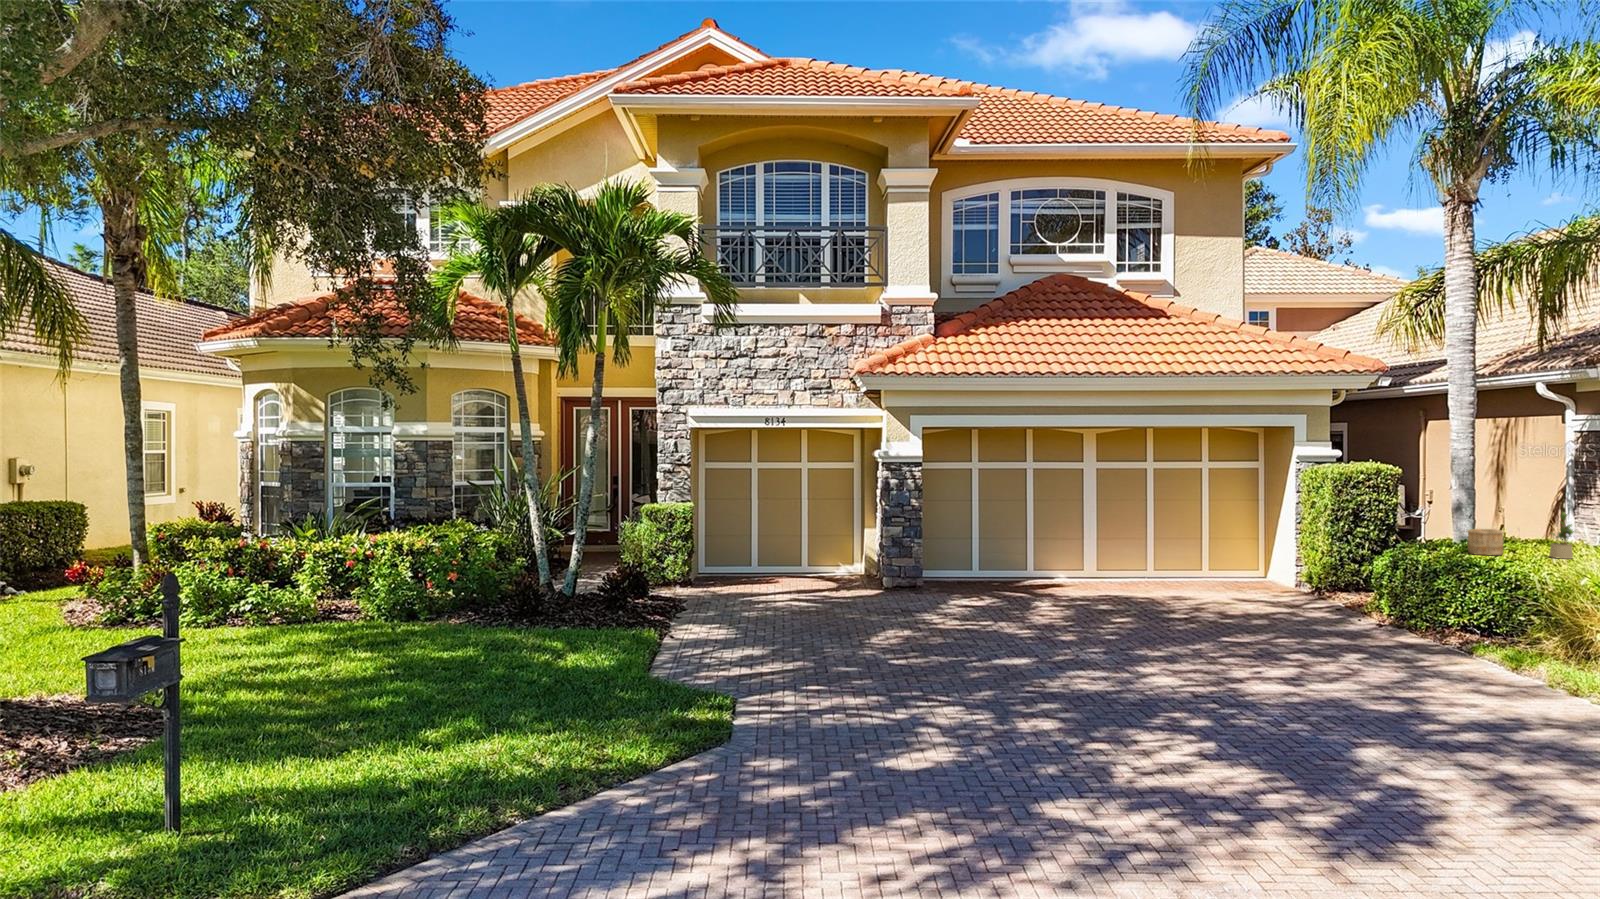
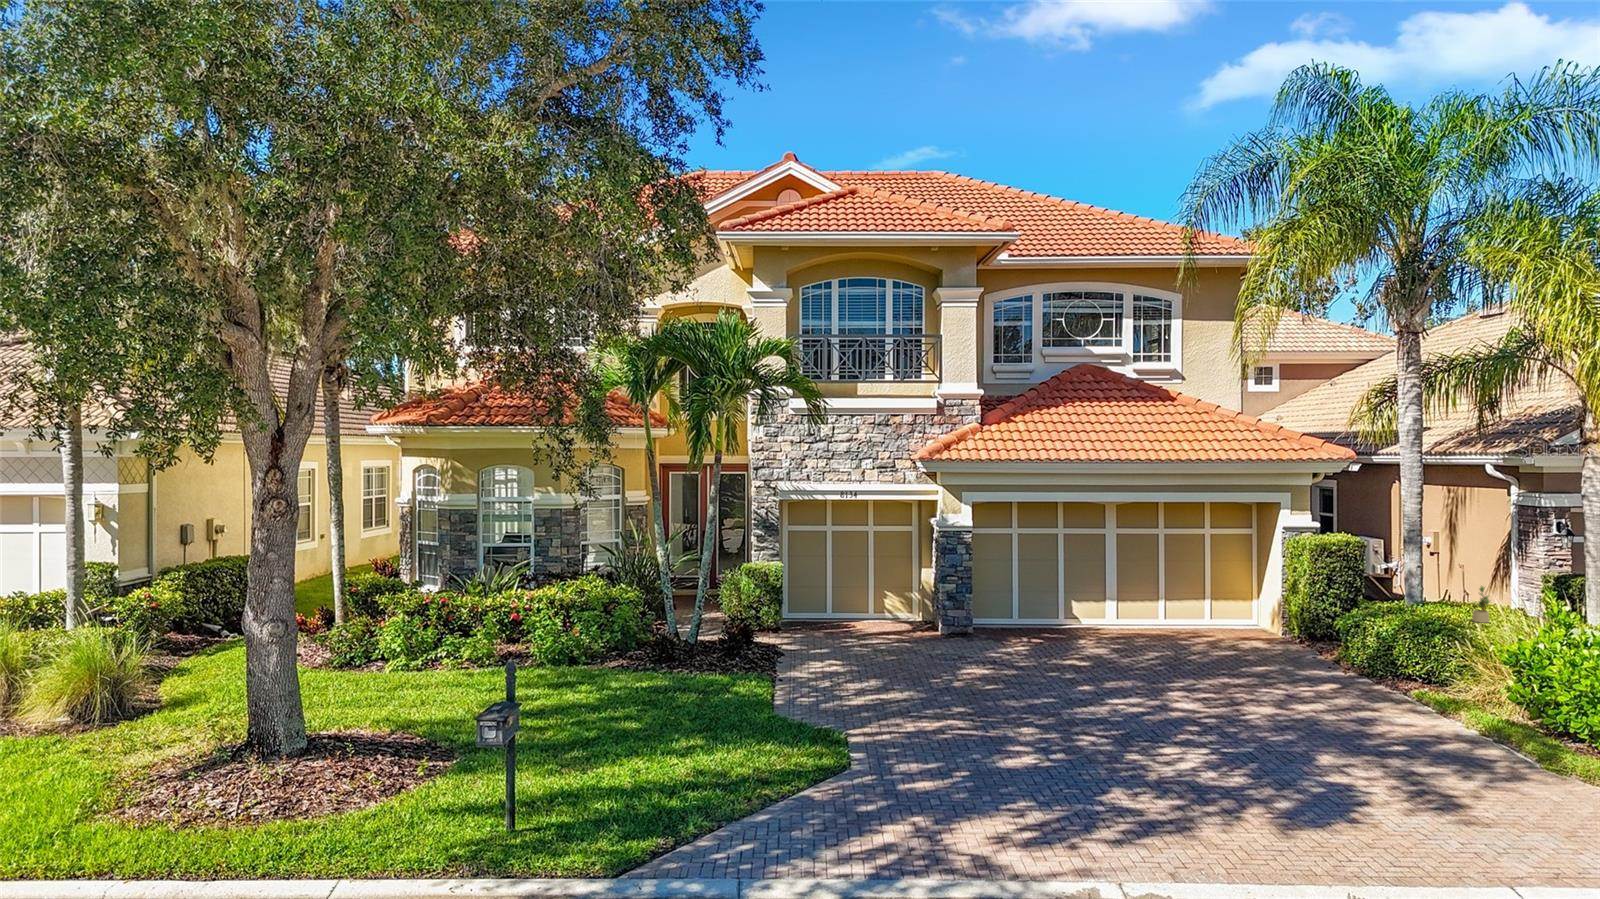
wooden bucket: present [1467,529,1504,555] -> none [1409,597,1438,619]

